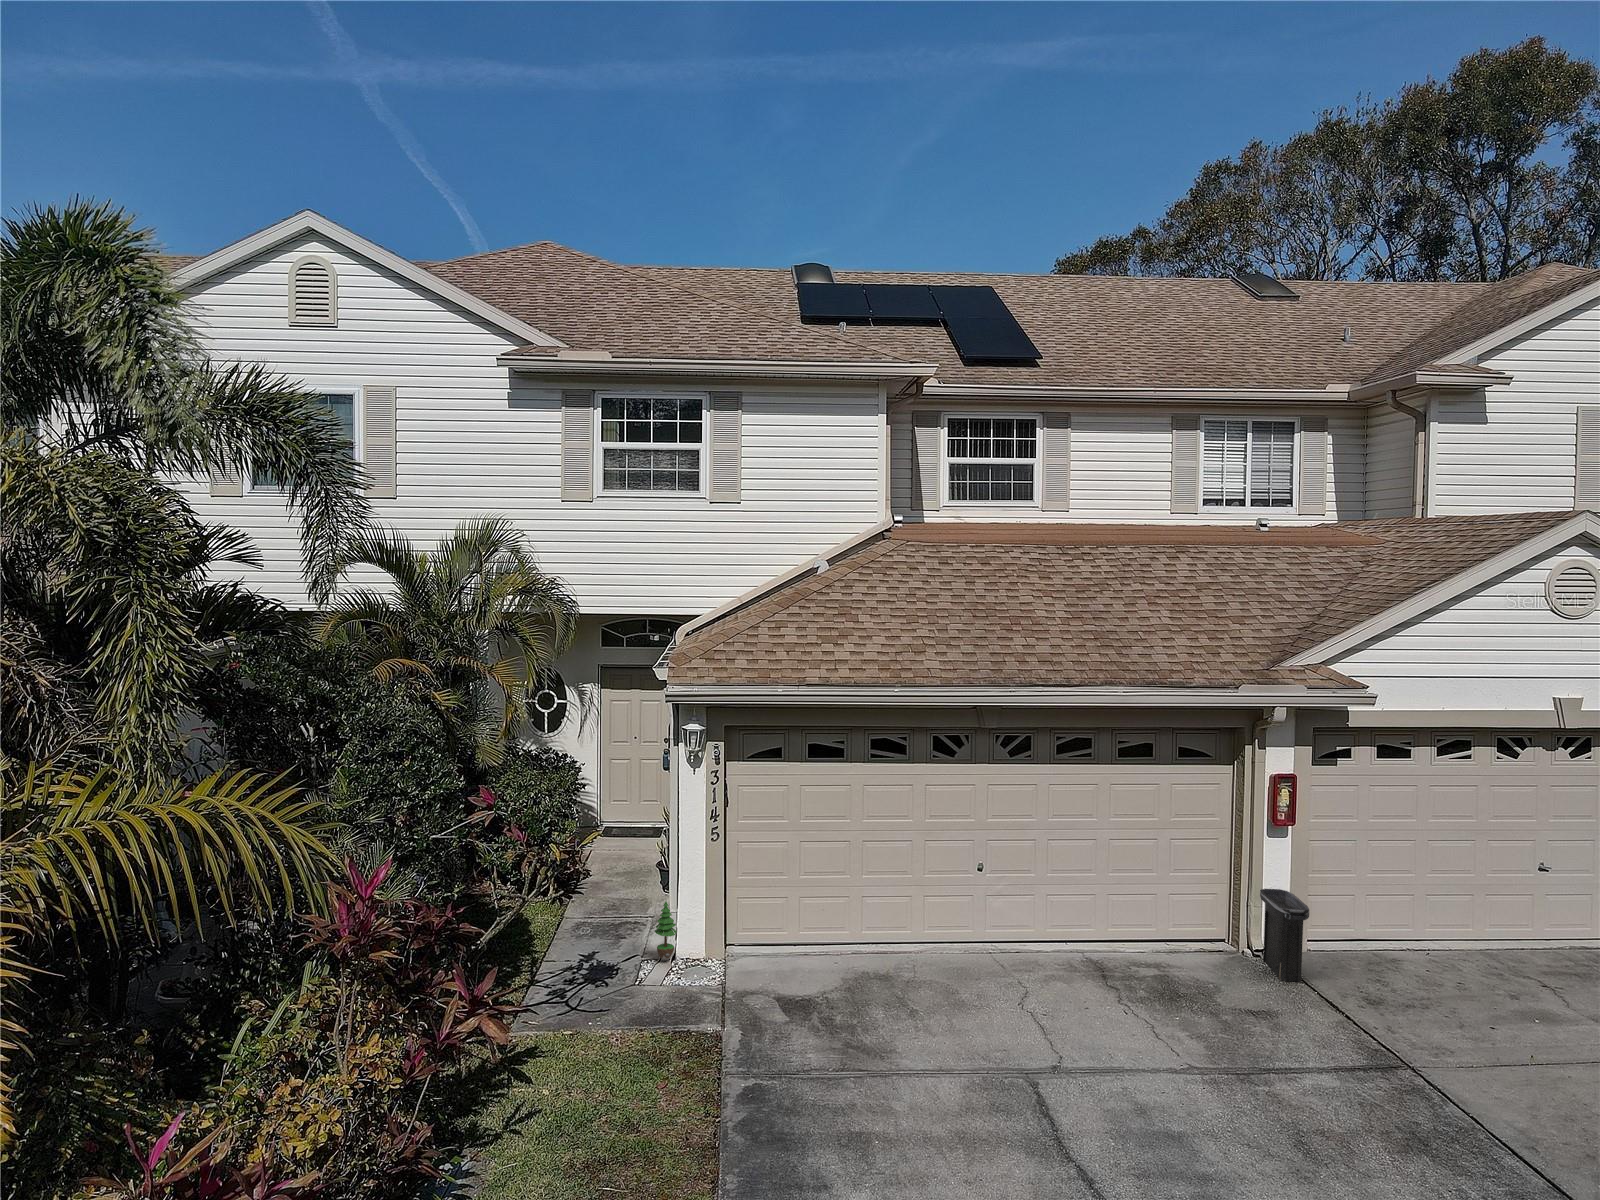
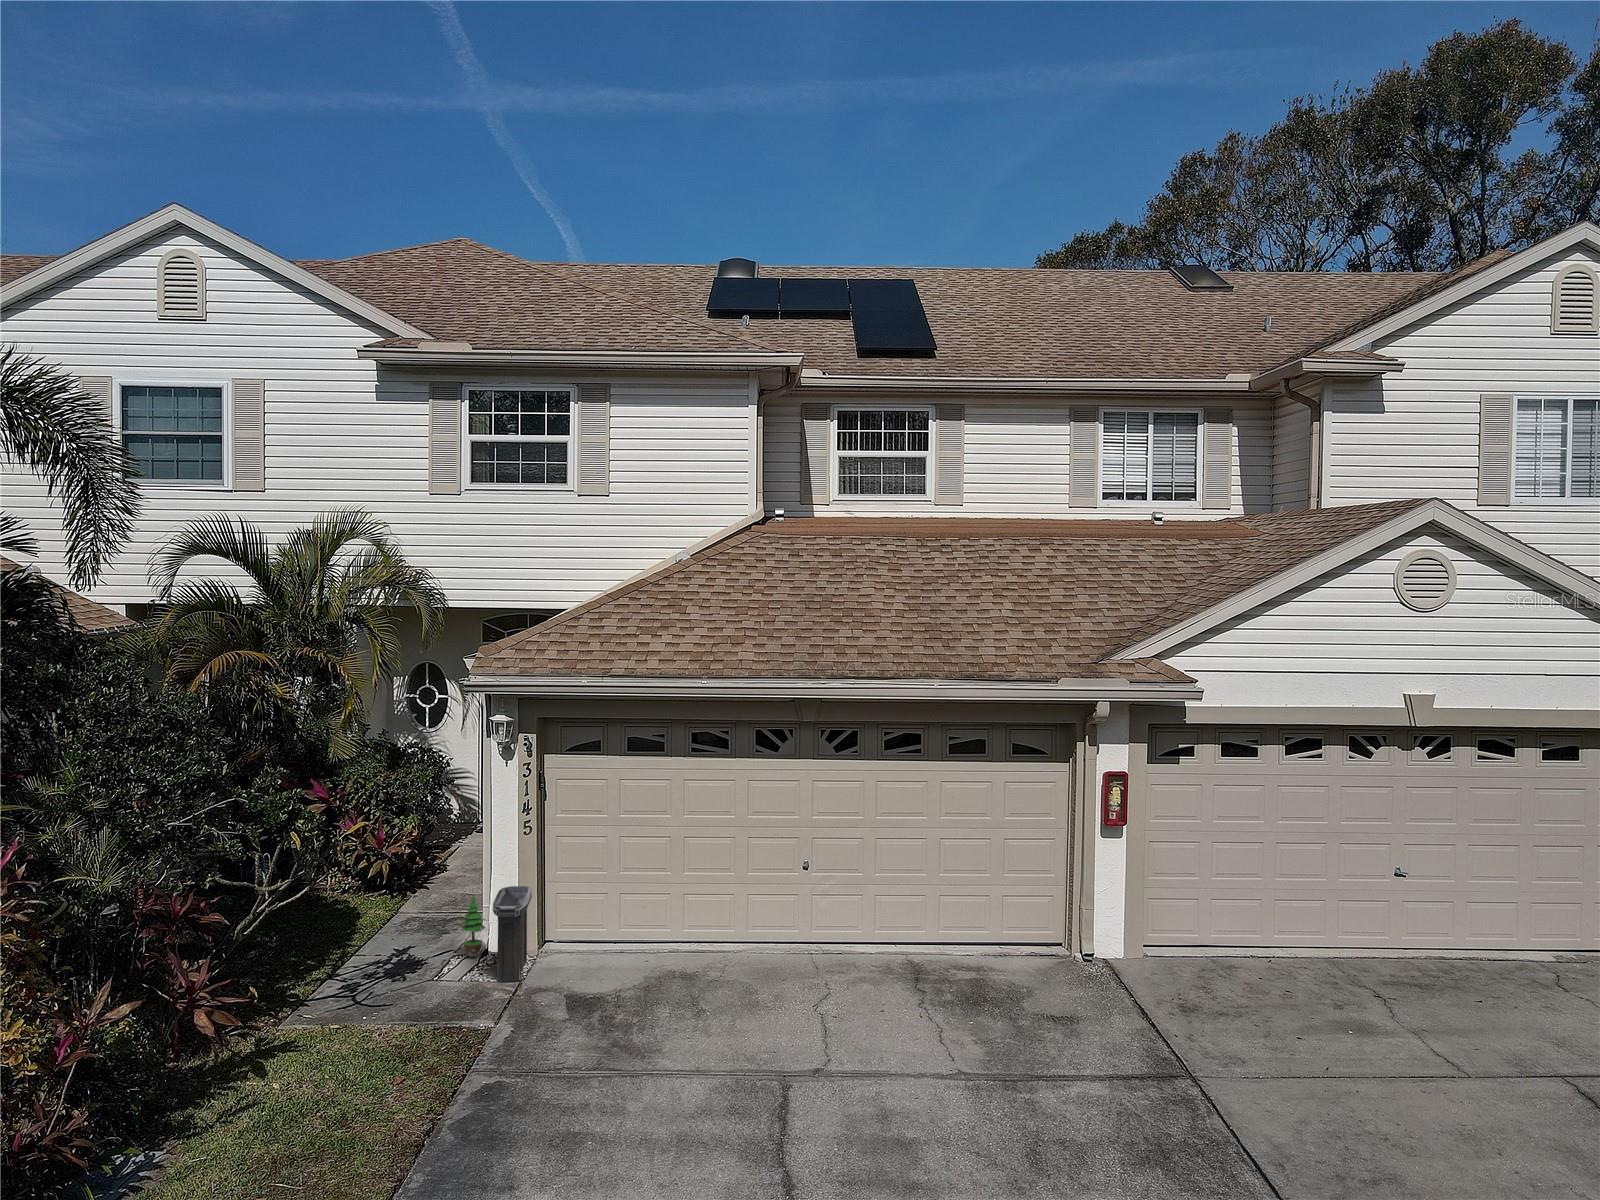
trash can: present [1260,889,1309,982] -> present [493,886,532,982]

